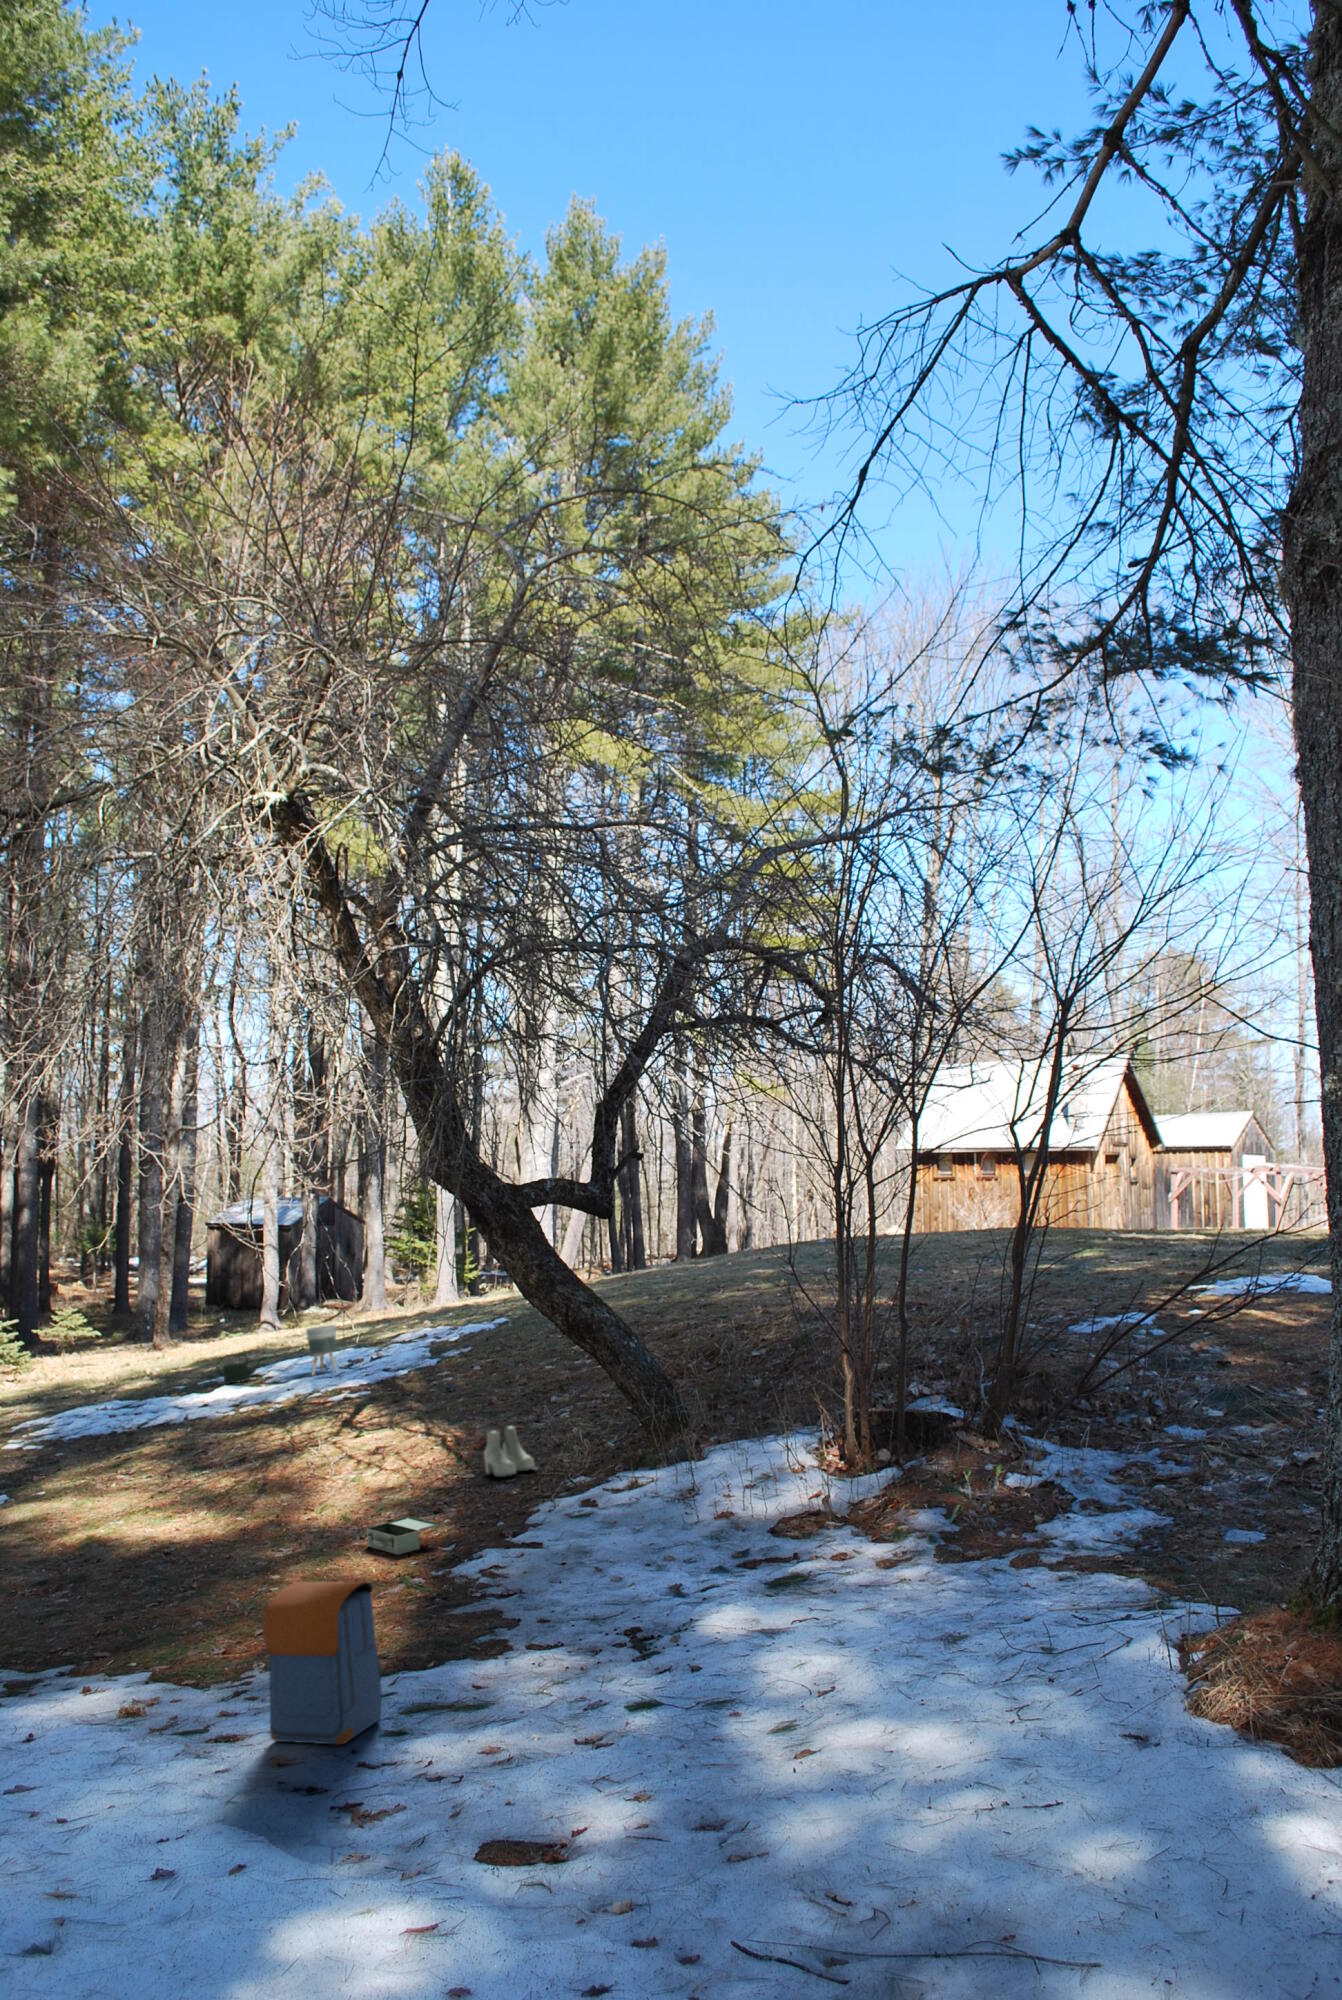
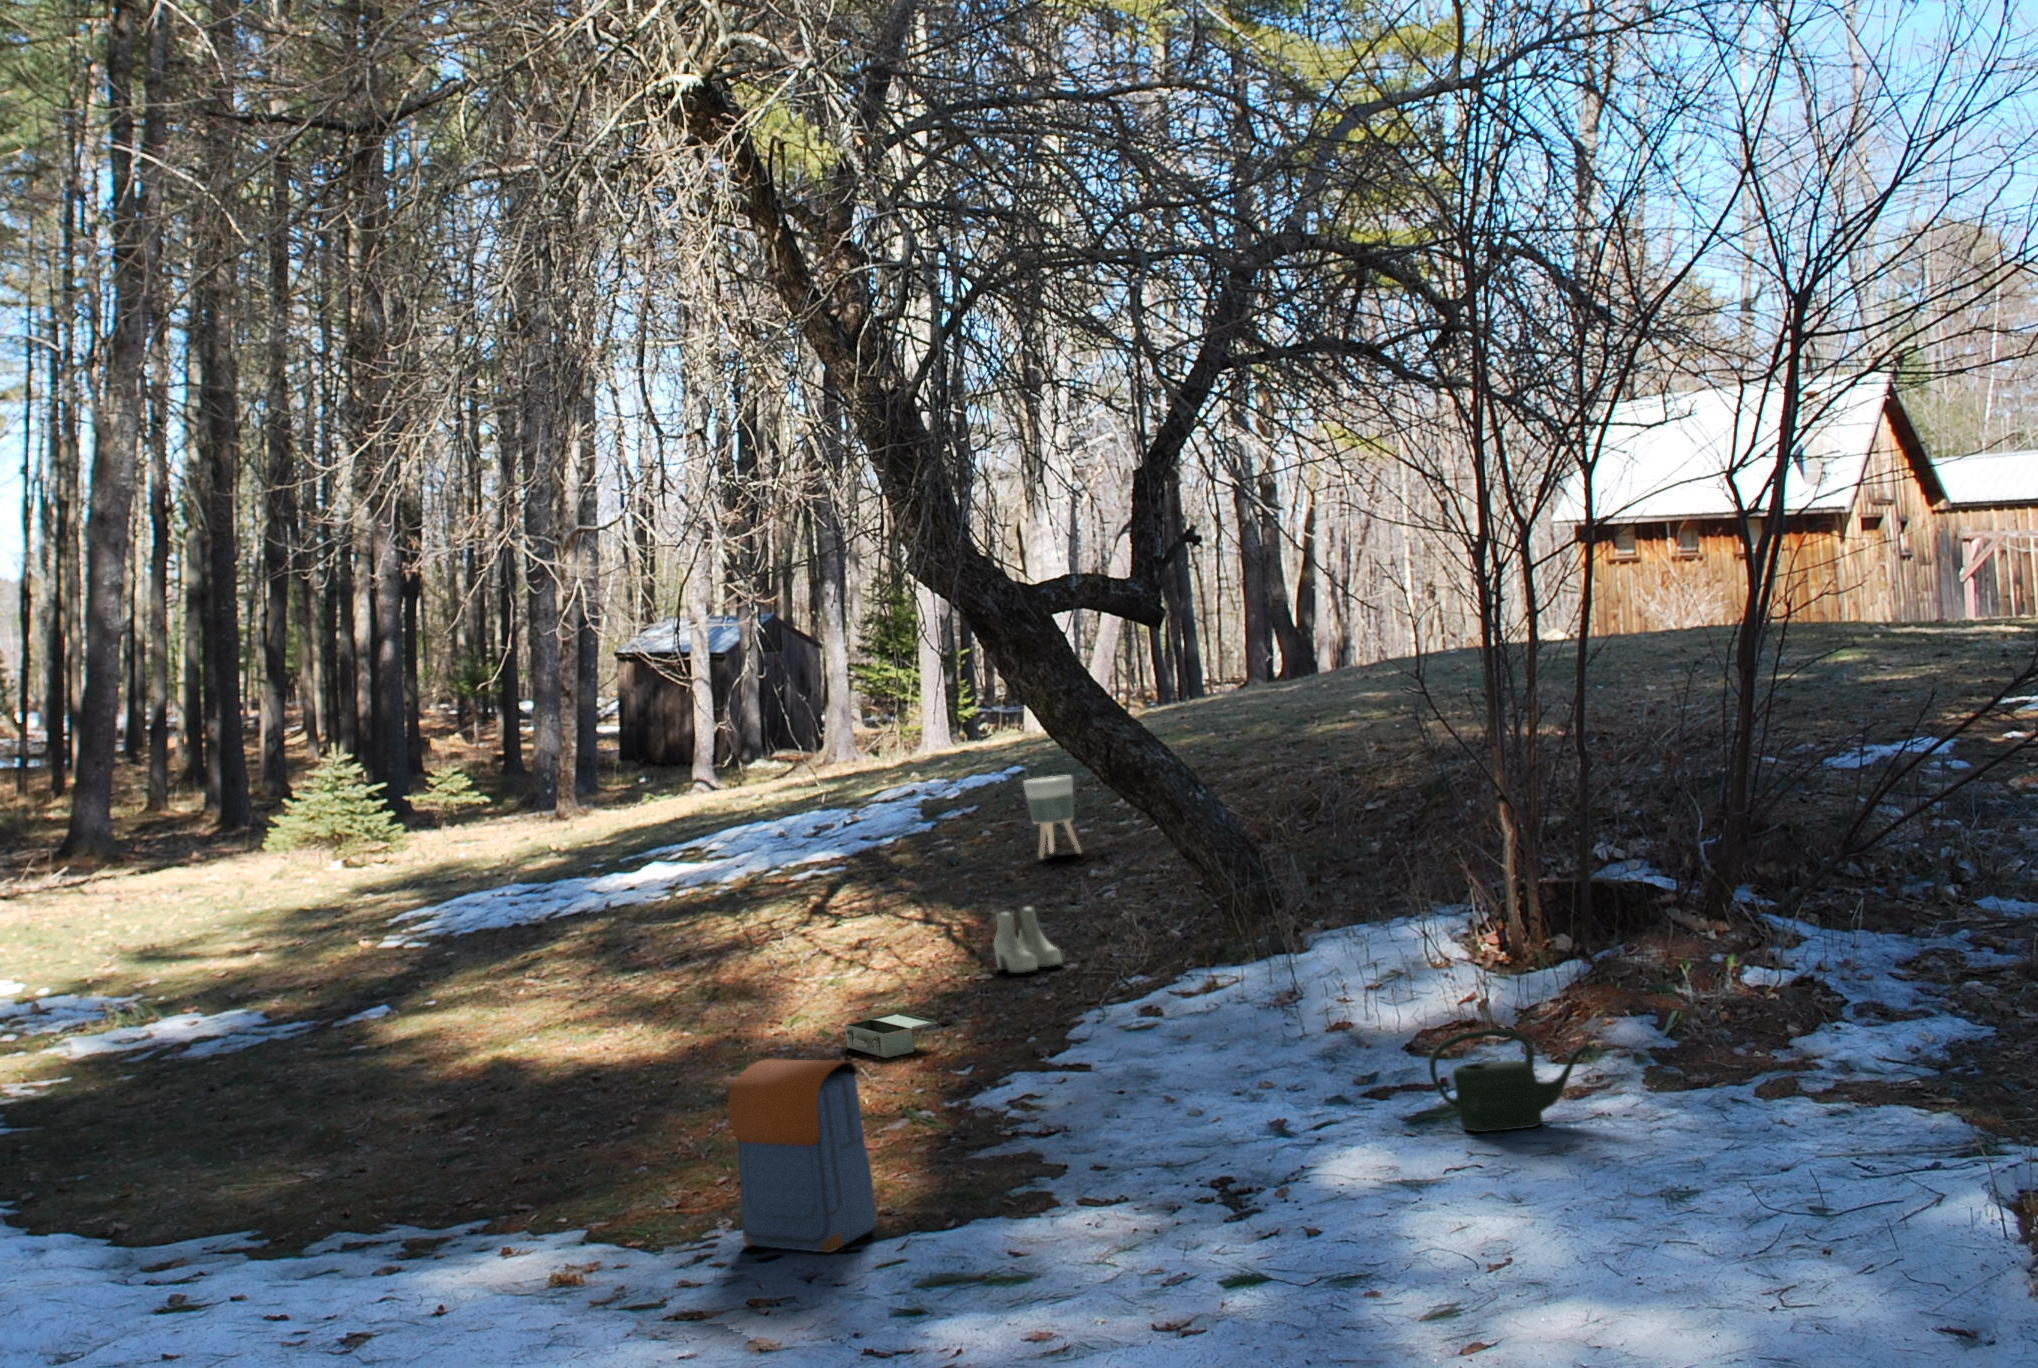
planter: present [306,1325,338,1375] -> present [1023,775,1081,858]
watering can: present [217,1354,260,1384] -> present [1429,1029,1589,1132]

